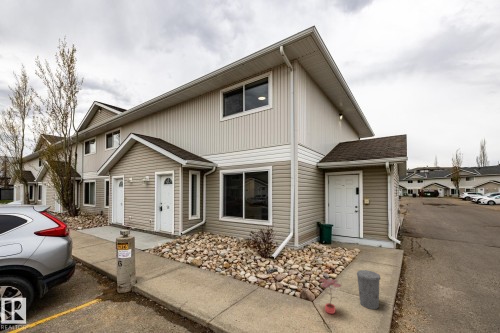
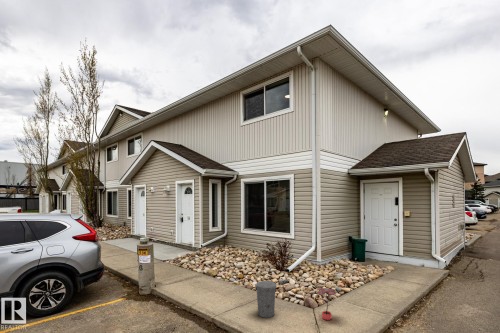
trash can: present [357,270,380,309] -> present [256,281,276,318]

